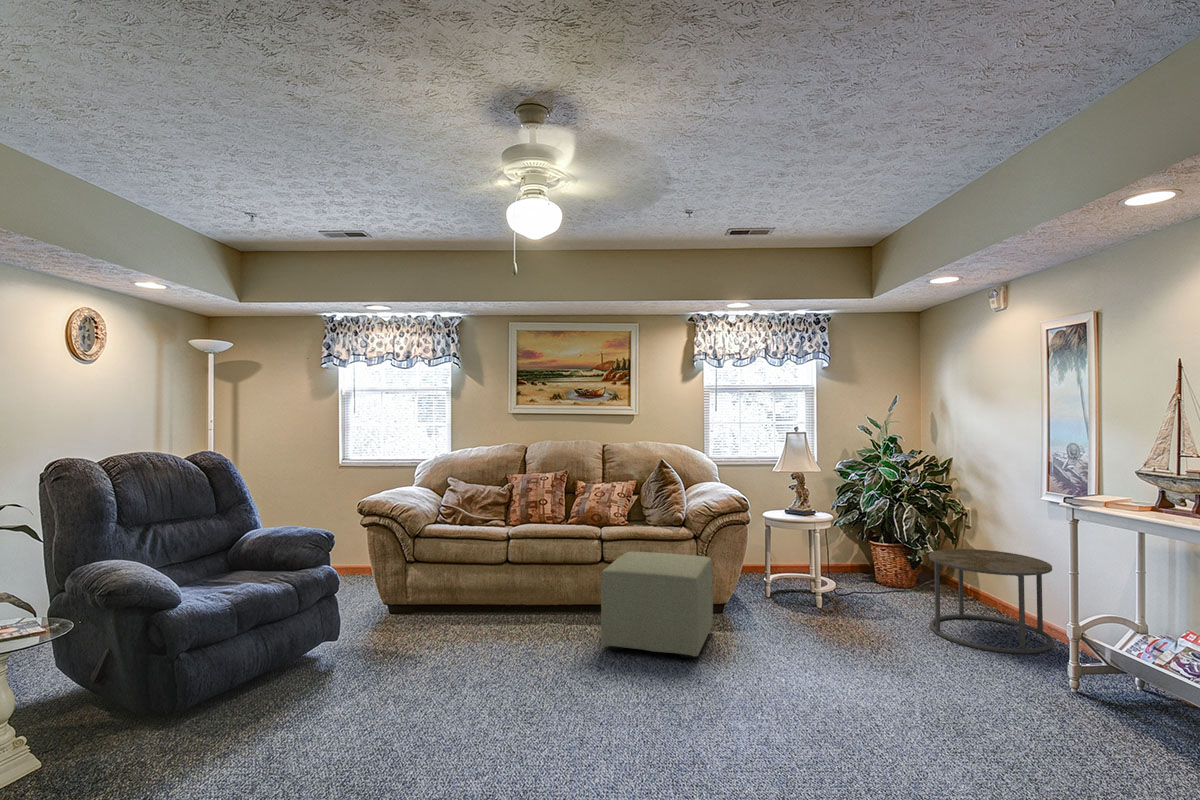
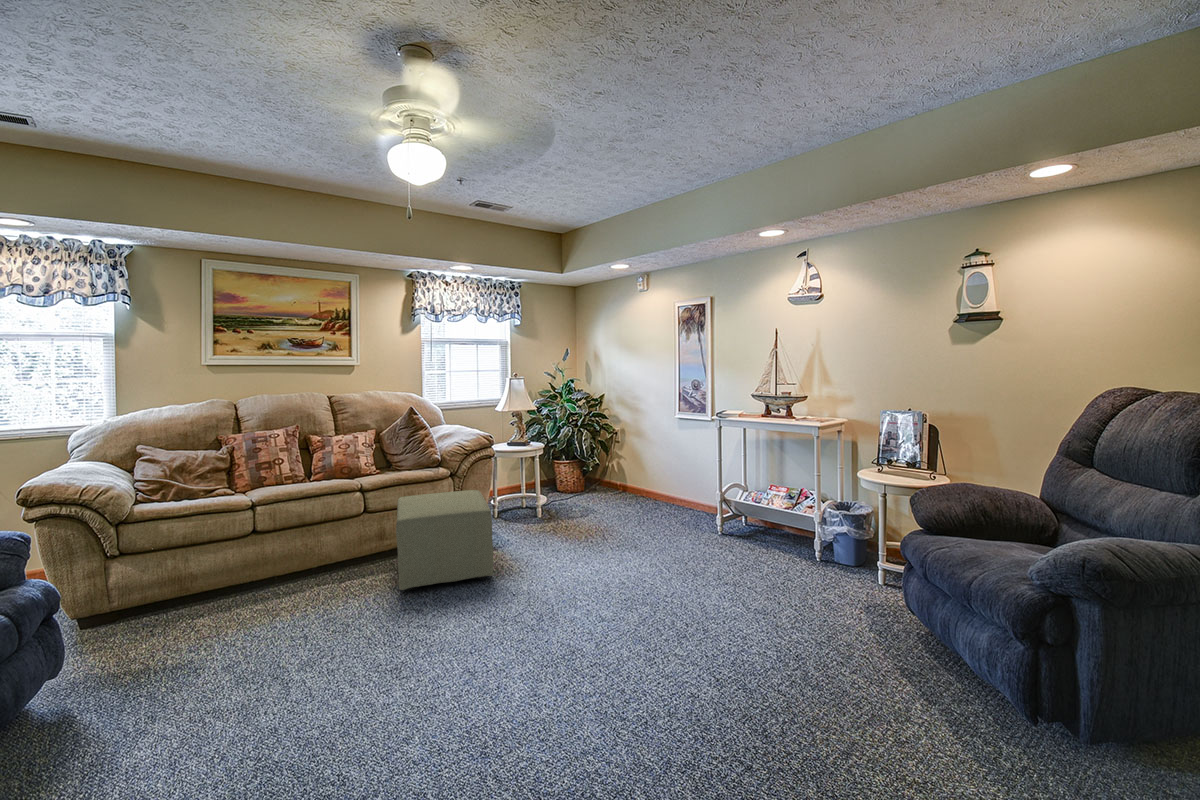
side table: present [929,549,1054,654] -> none [615,455,685,520]

